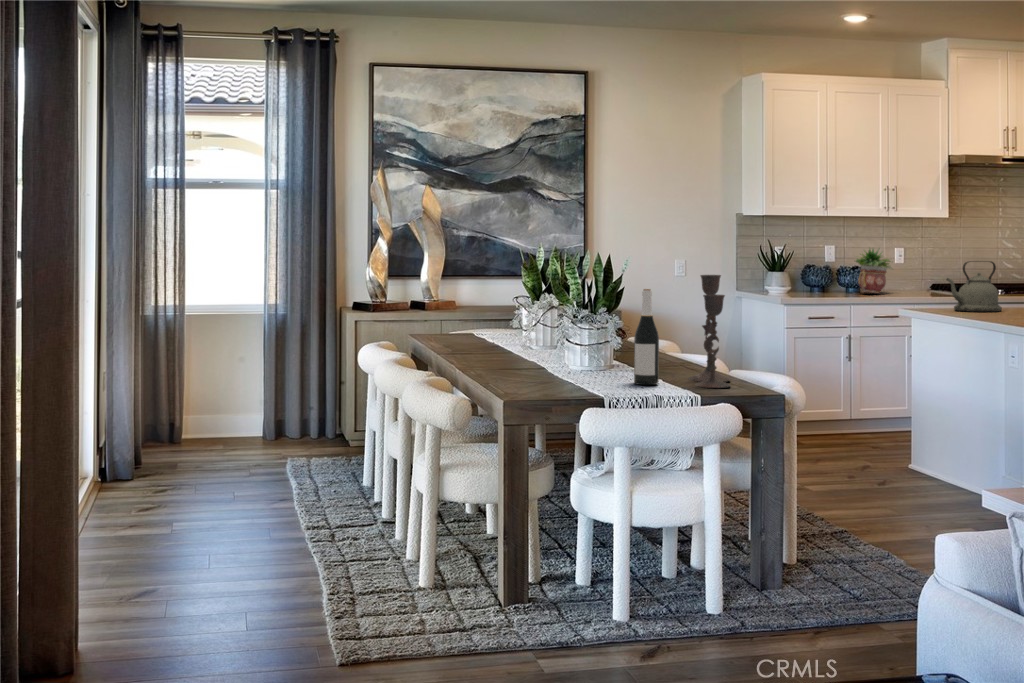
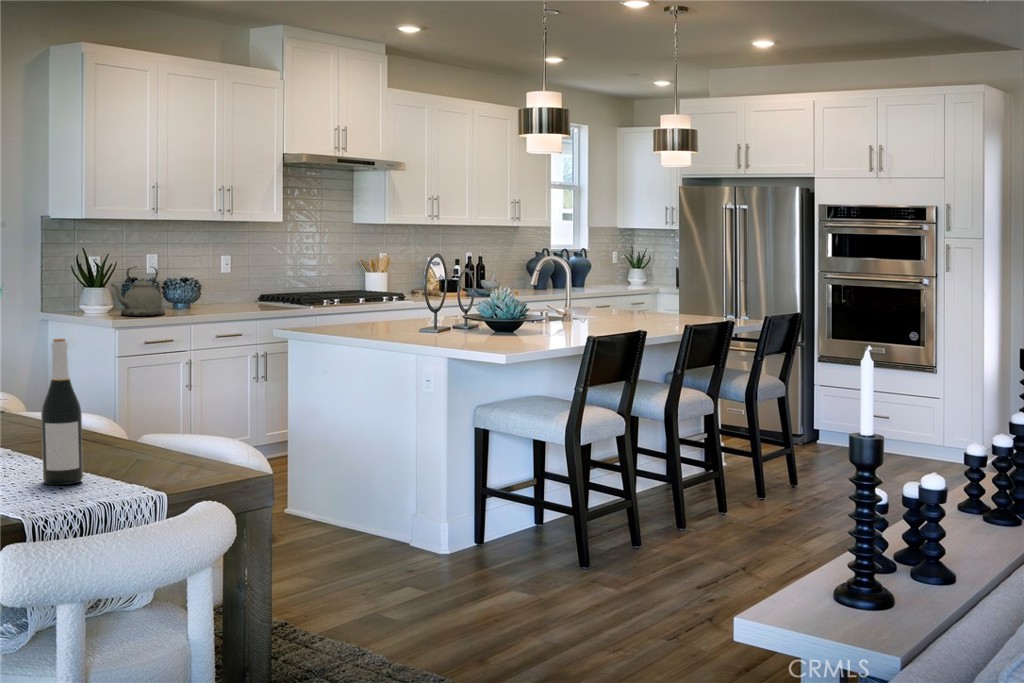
potted plant: present [856,249,892,294] -> none [187,255,234,310]
kettle: present [946,261,1002,312] -> present [111,267,165,316]
candlestick: present [688,275,731,388] -> none [107,311,184,476]

